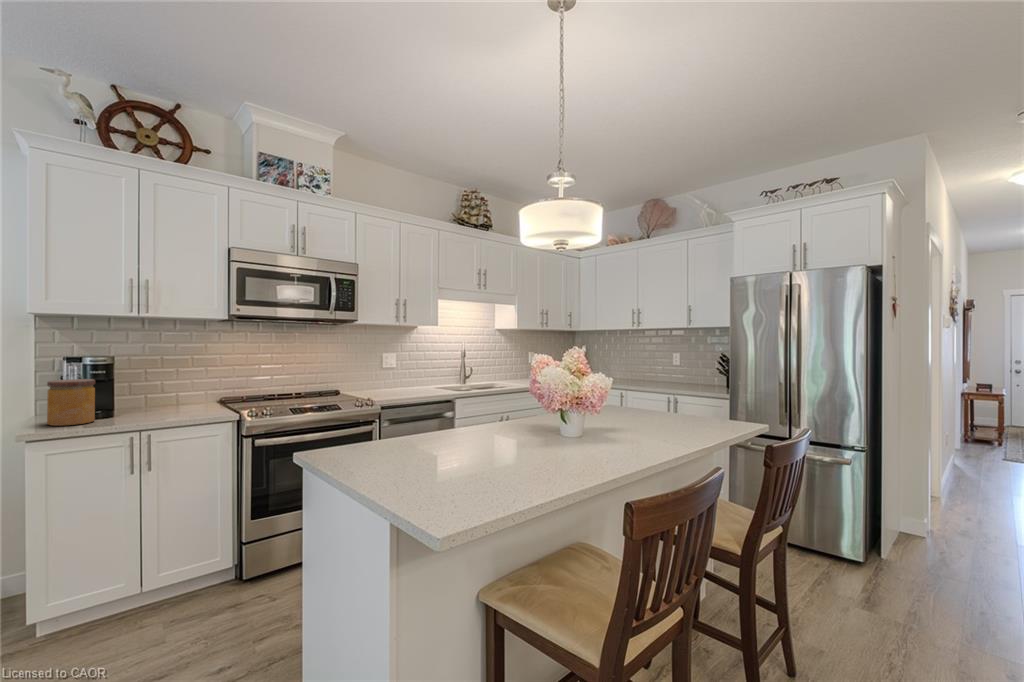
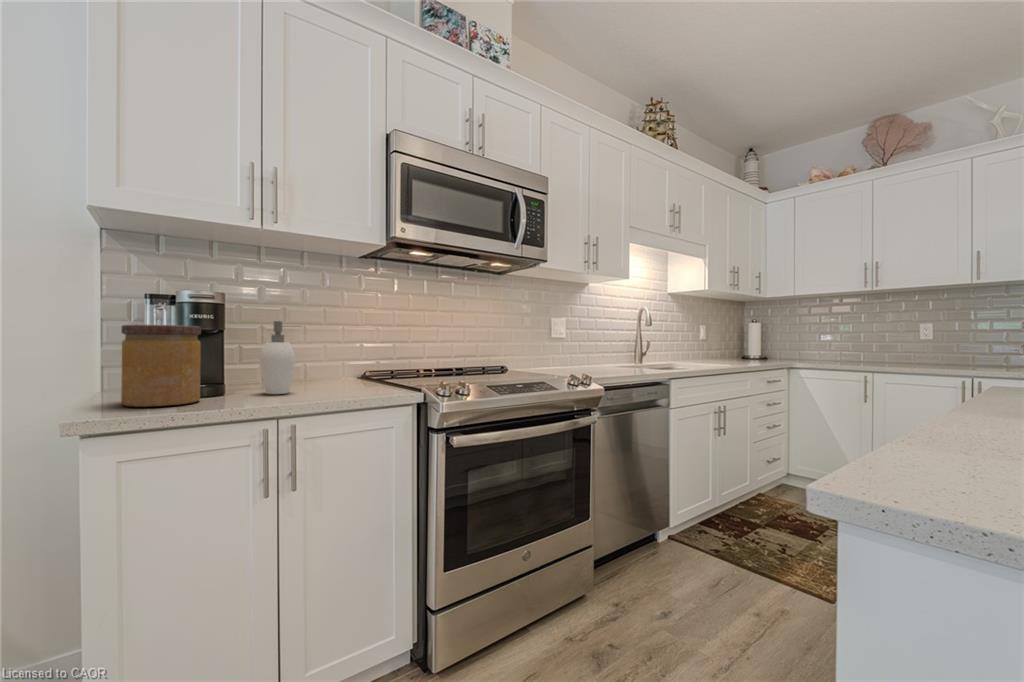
soap dispenser: none [135,373,161,416] -> present [260,321,298,394]

